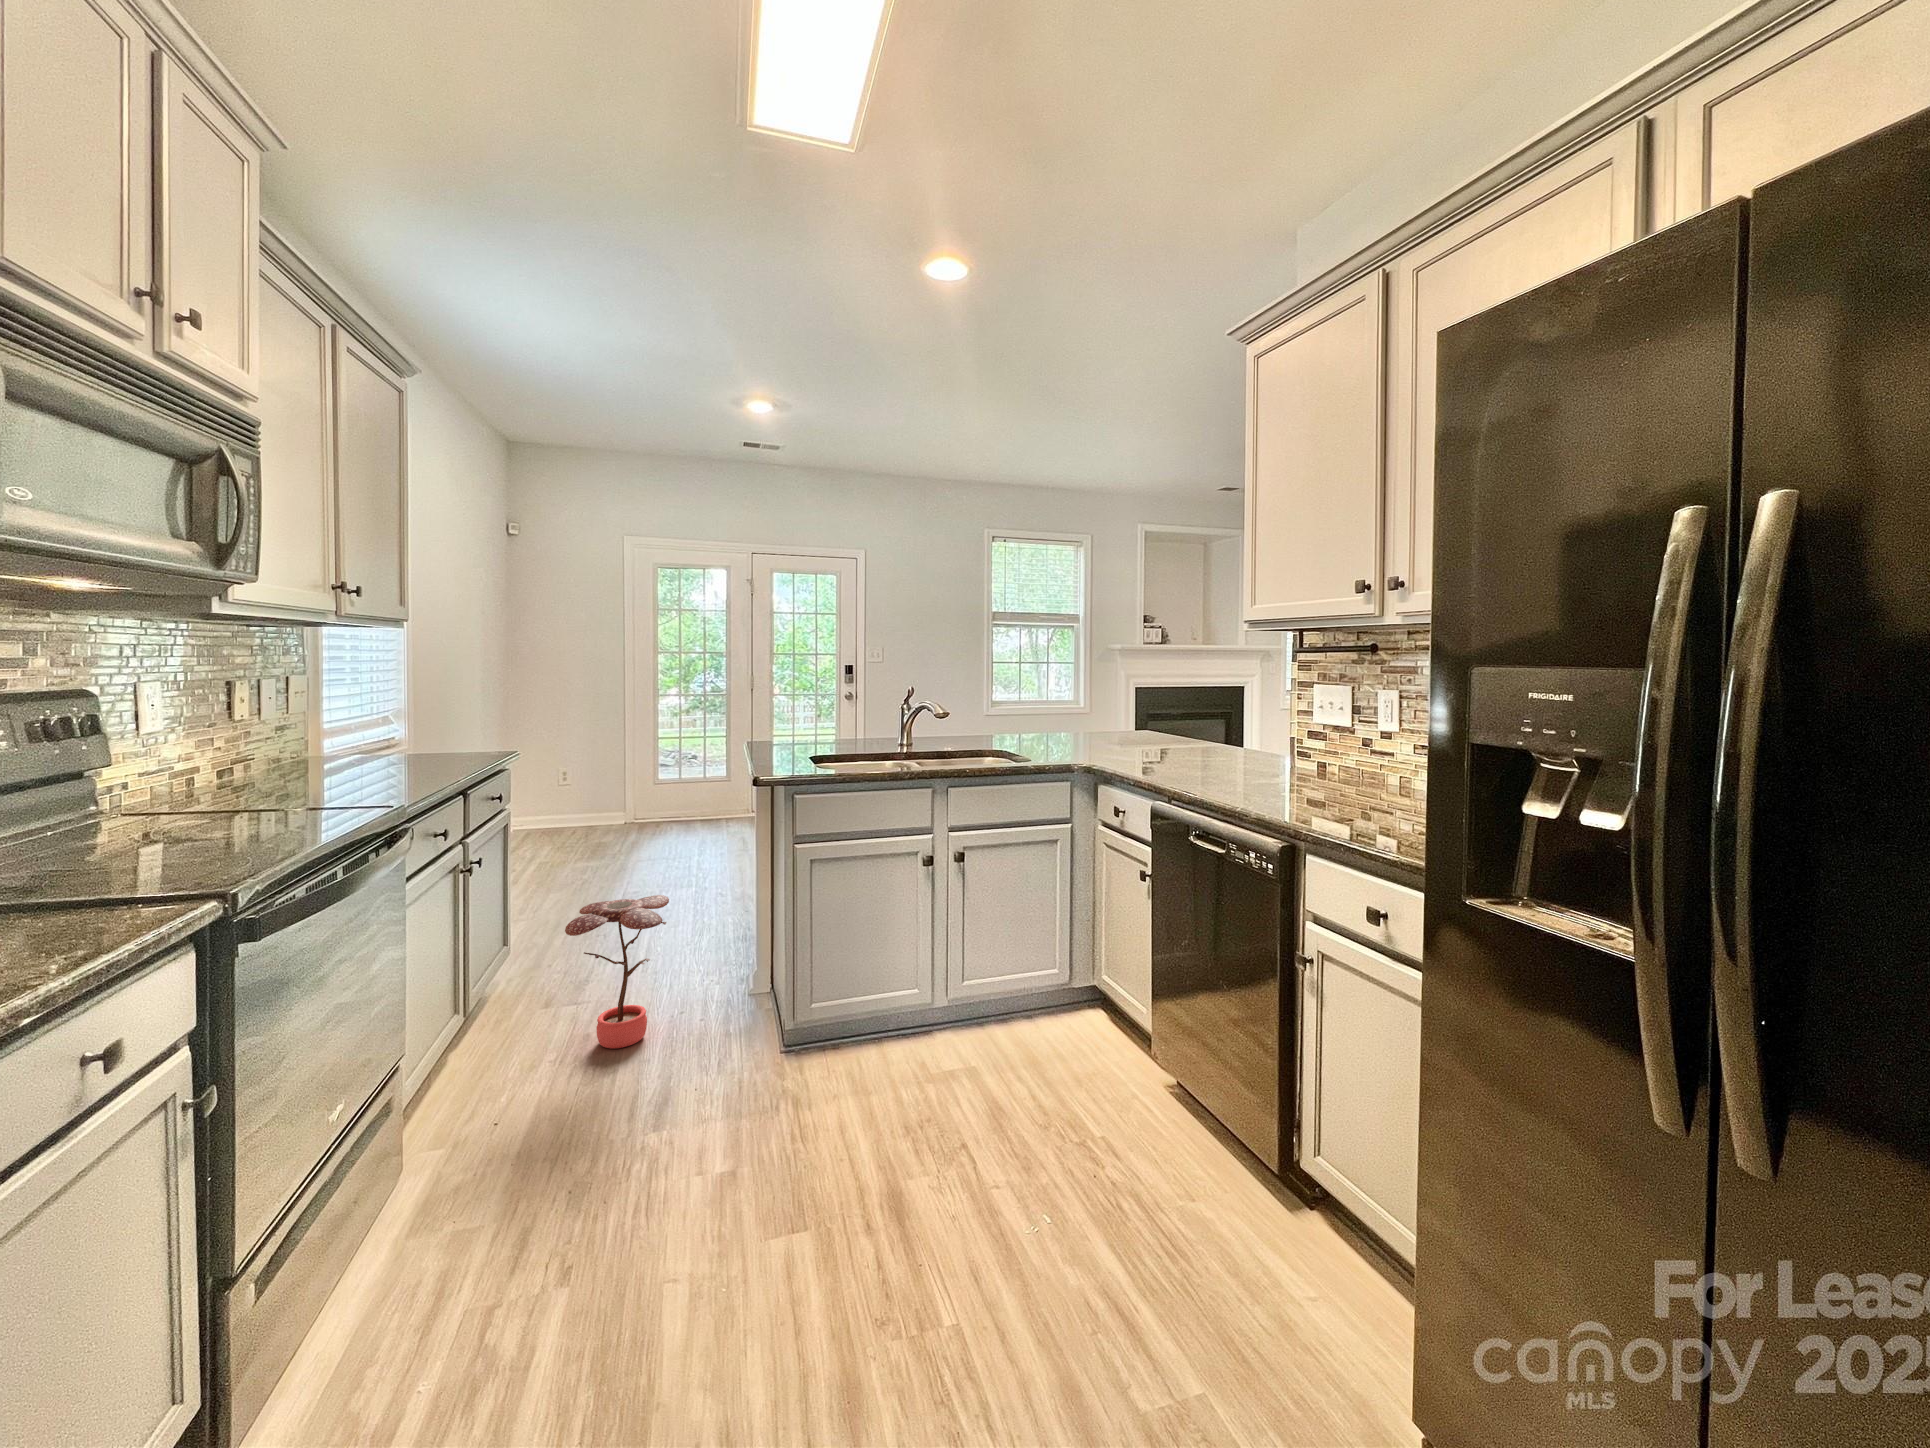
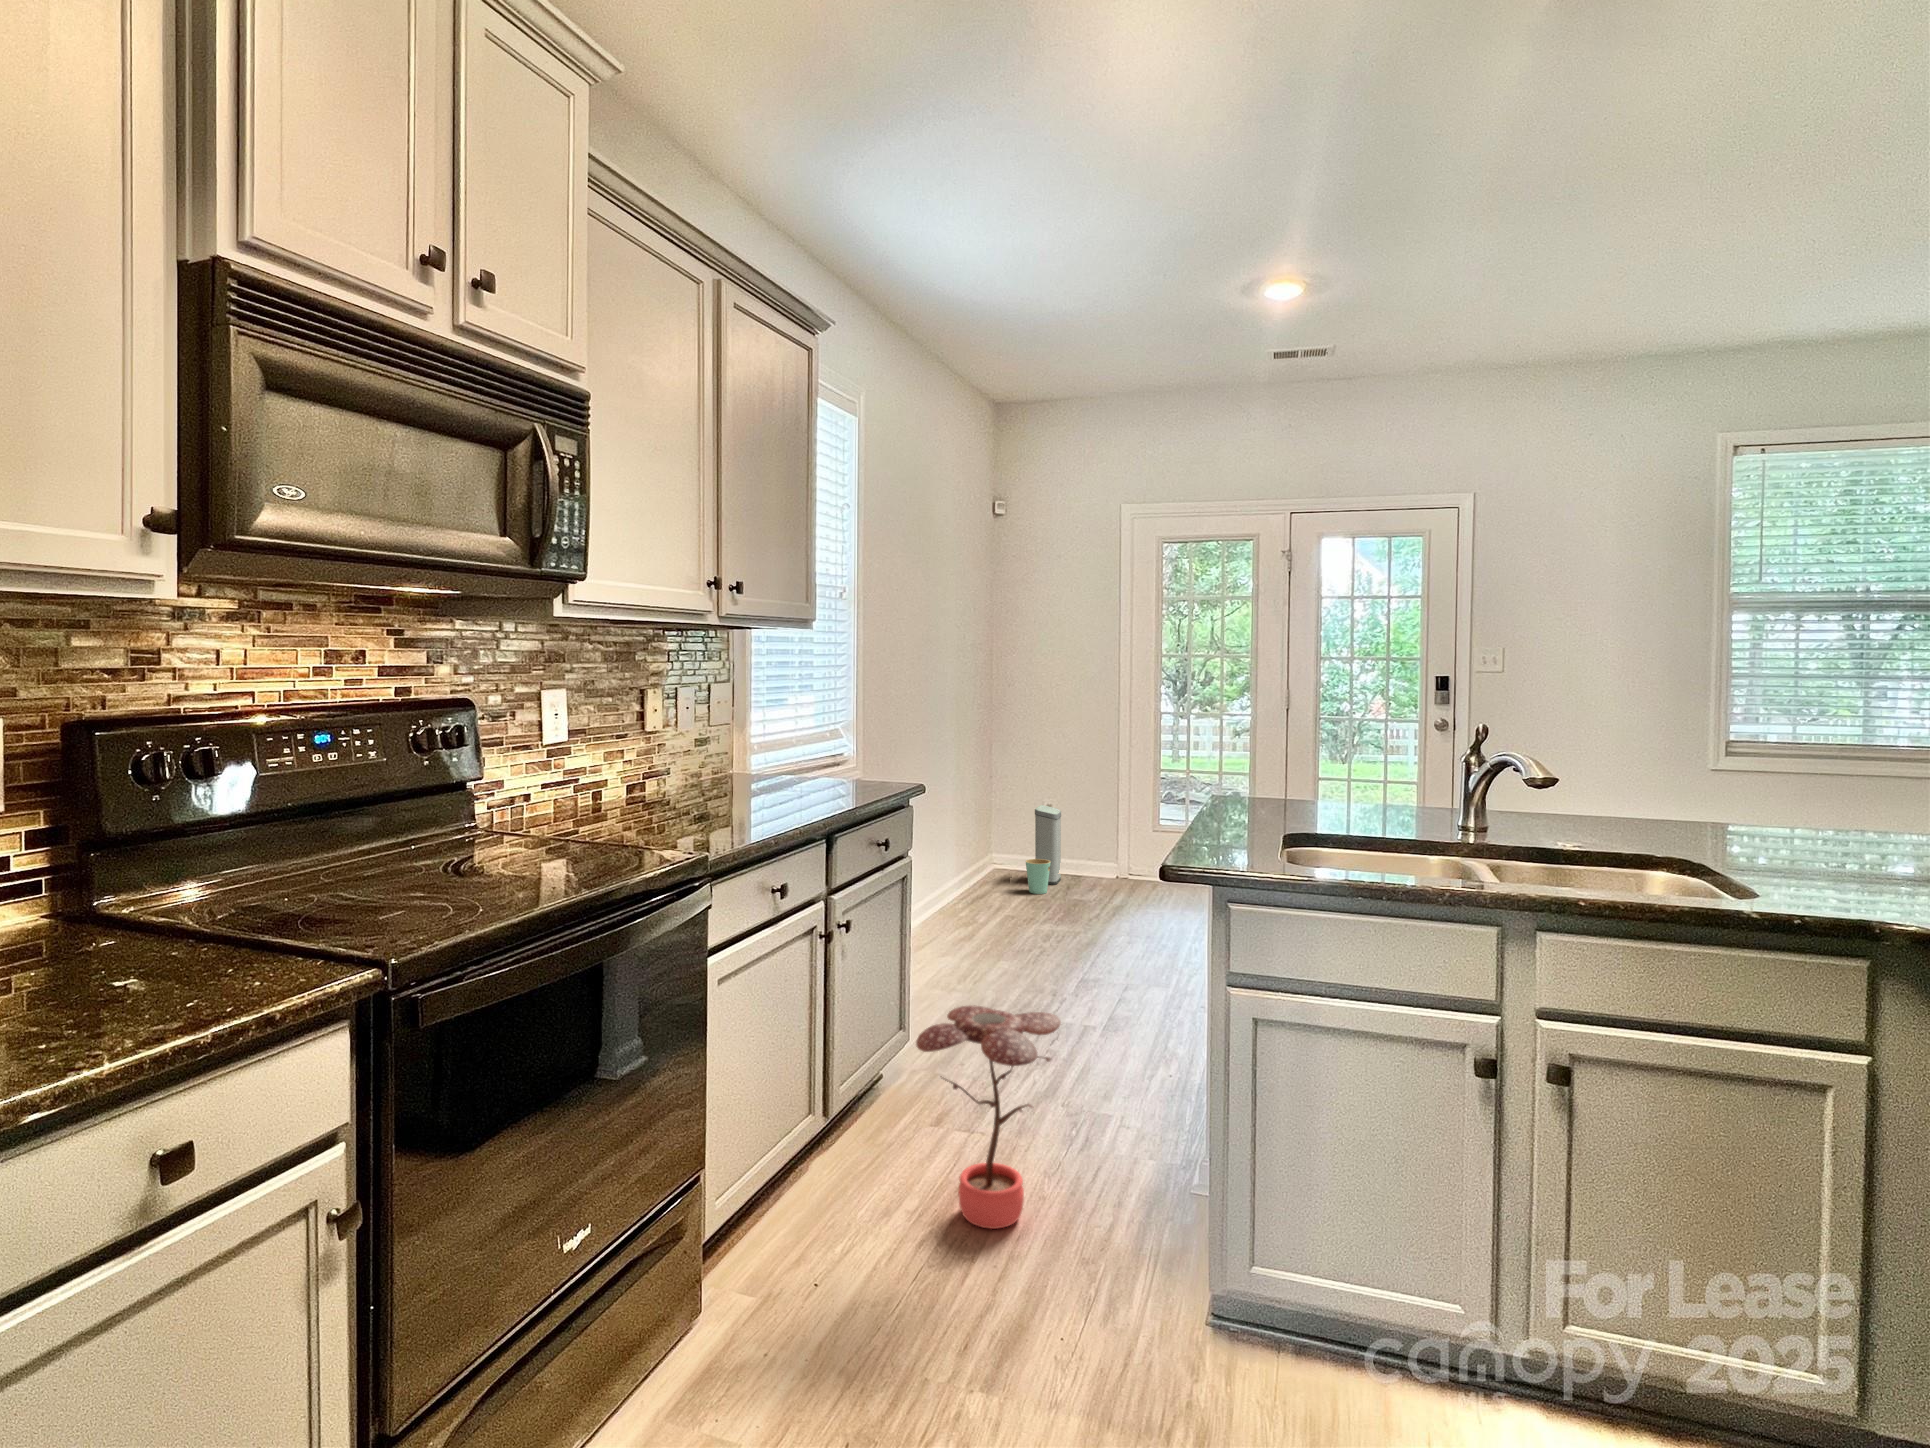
trash can: none [549,772,577,843] -> present [1026,805,1061,894]

